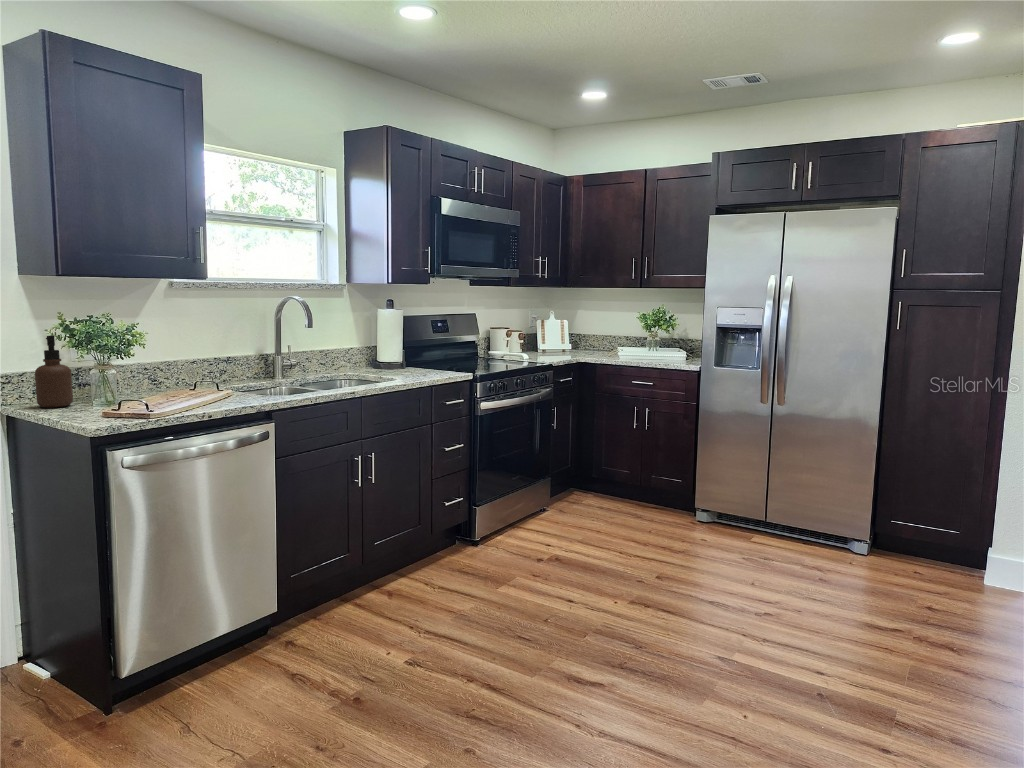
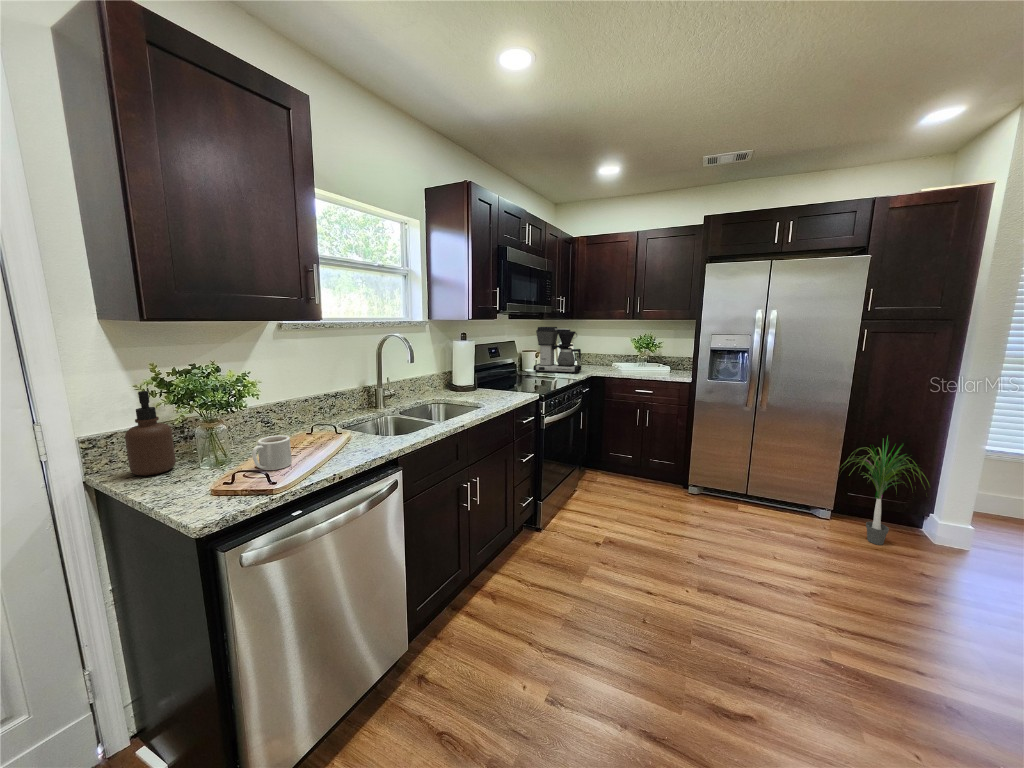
coffee maker: none [501,297,565,359] -> present [533,327,581,374]
mug: none [136,381,170,408] -> present [252,435,292,470]
potted plant: none [851,436,958,579] -> present [846,439,928,545]

